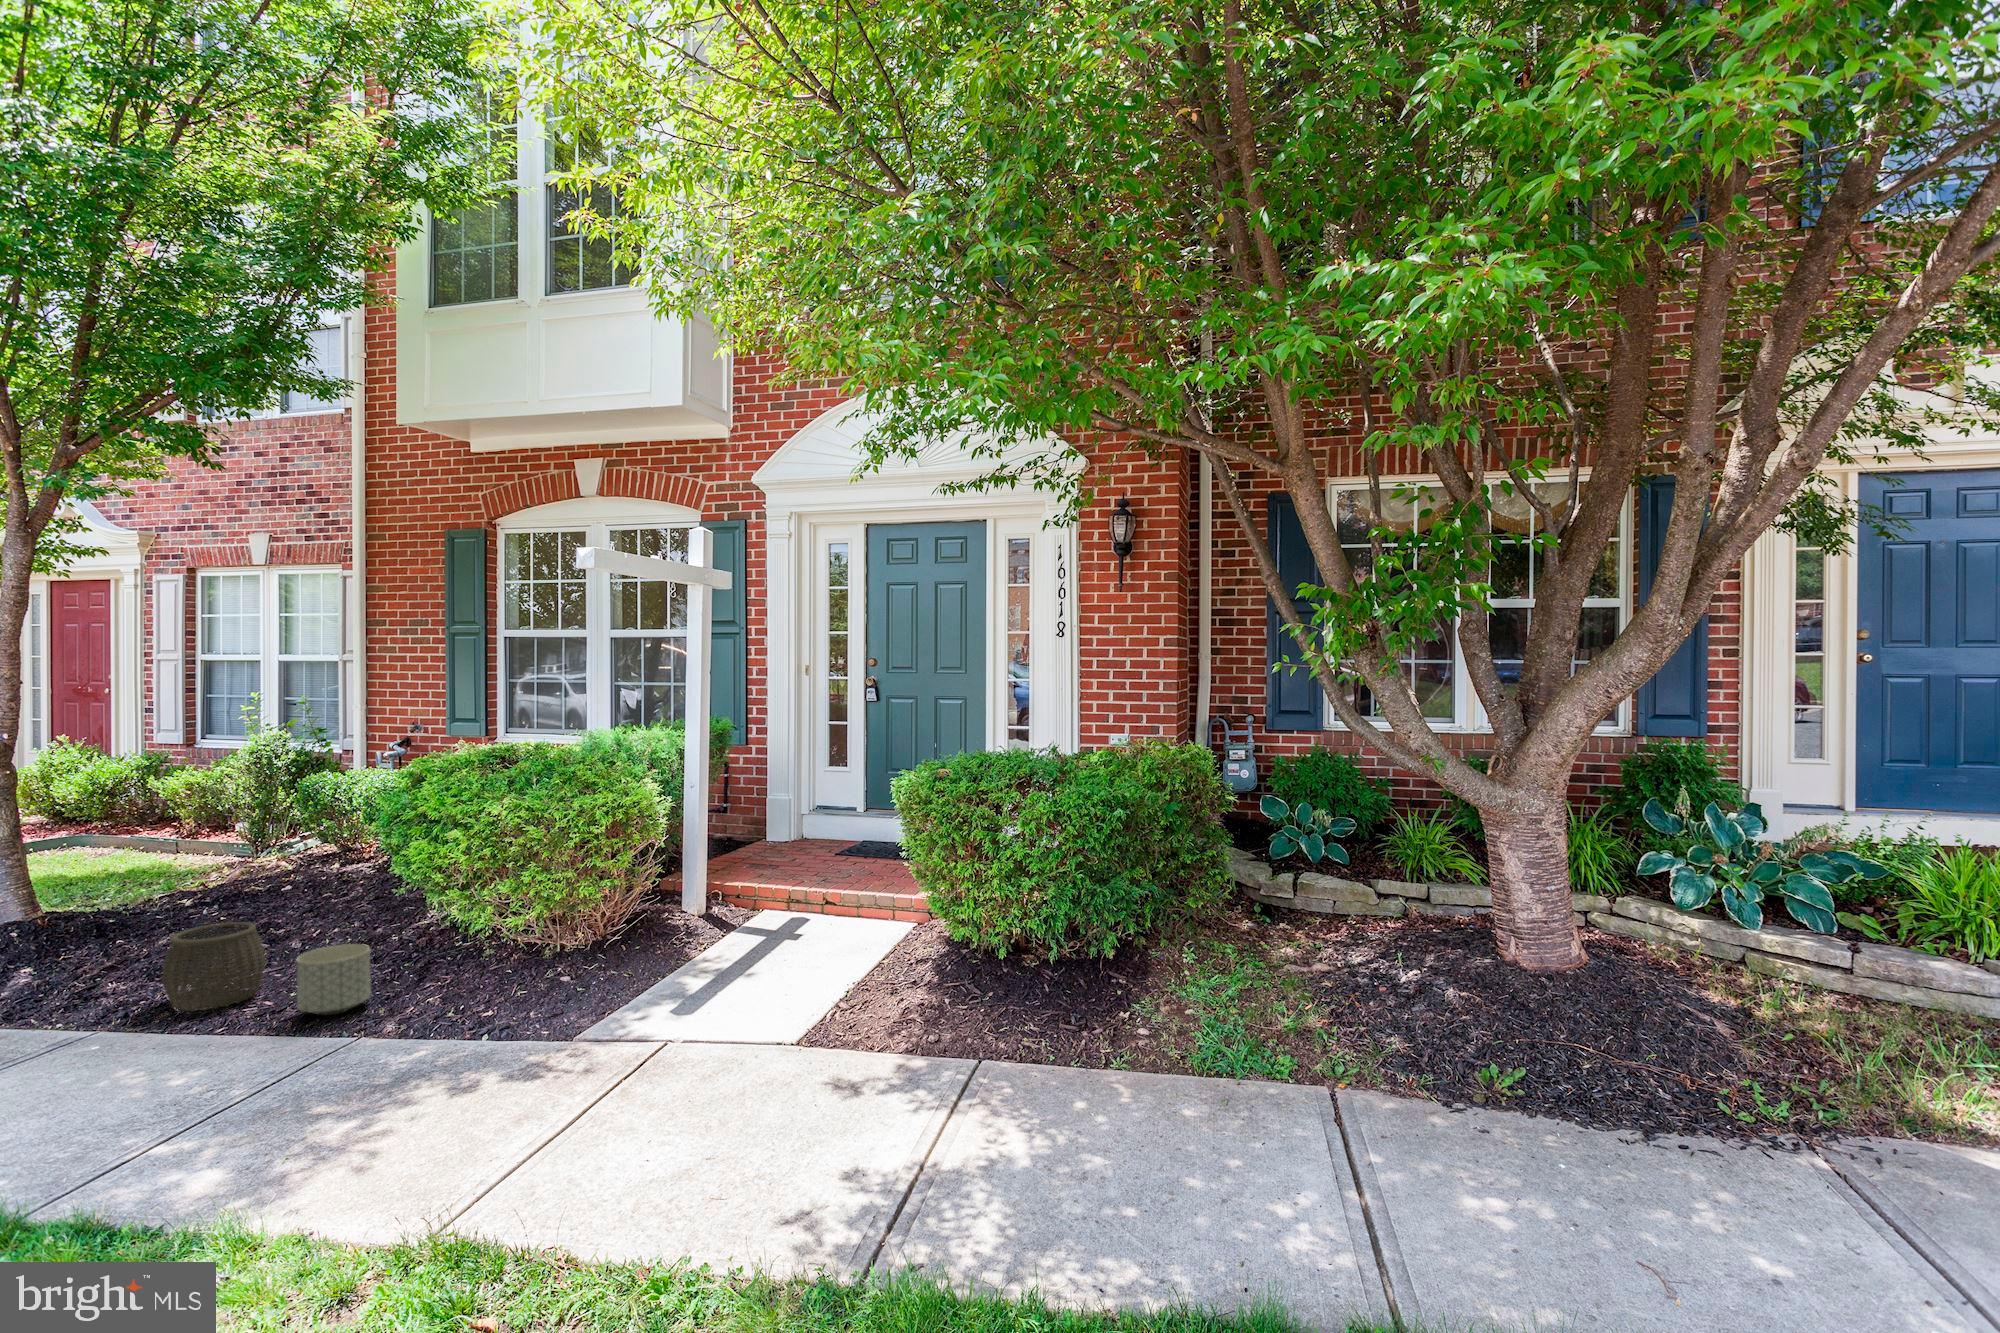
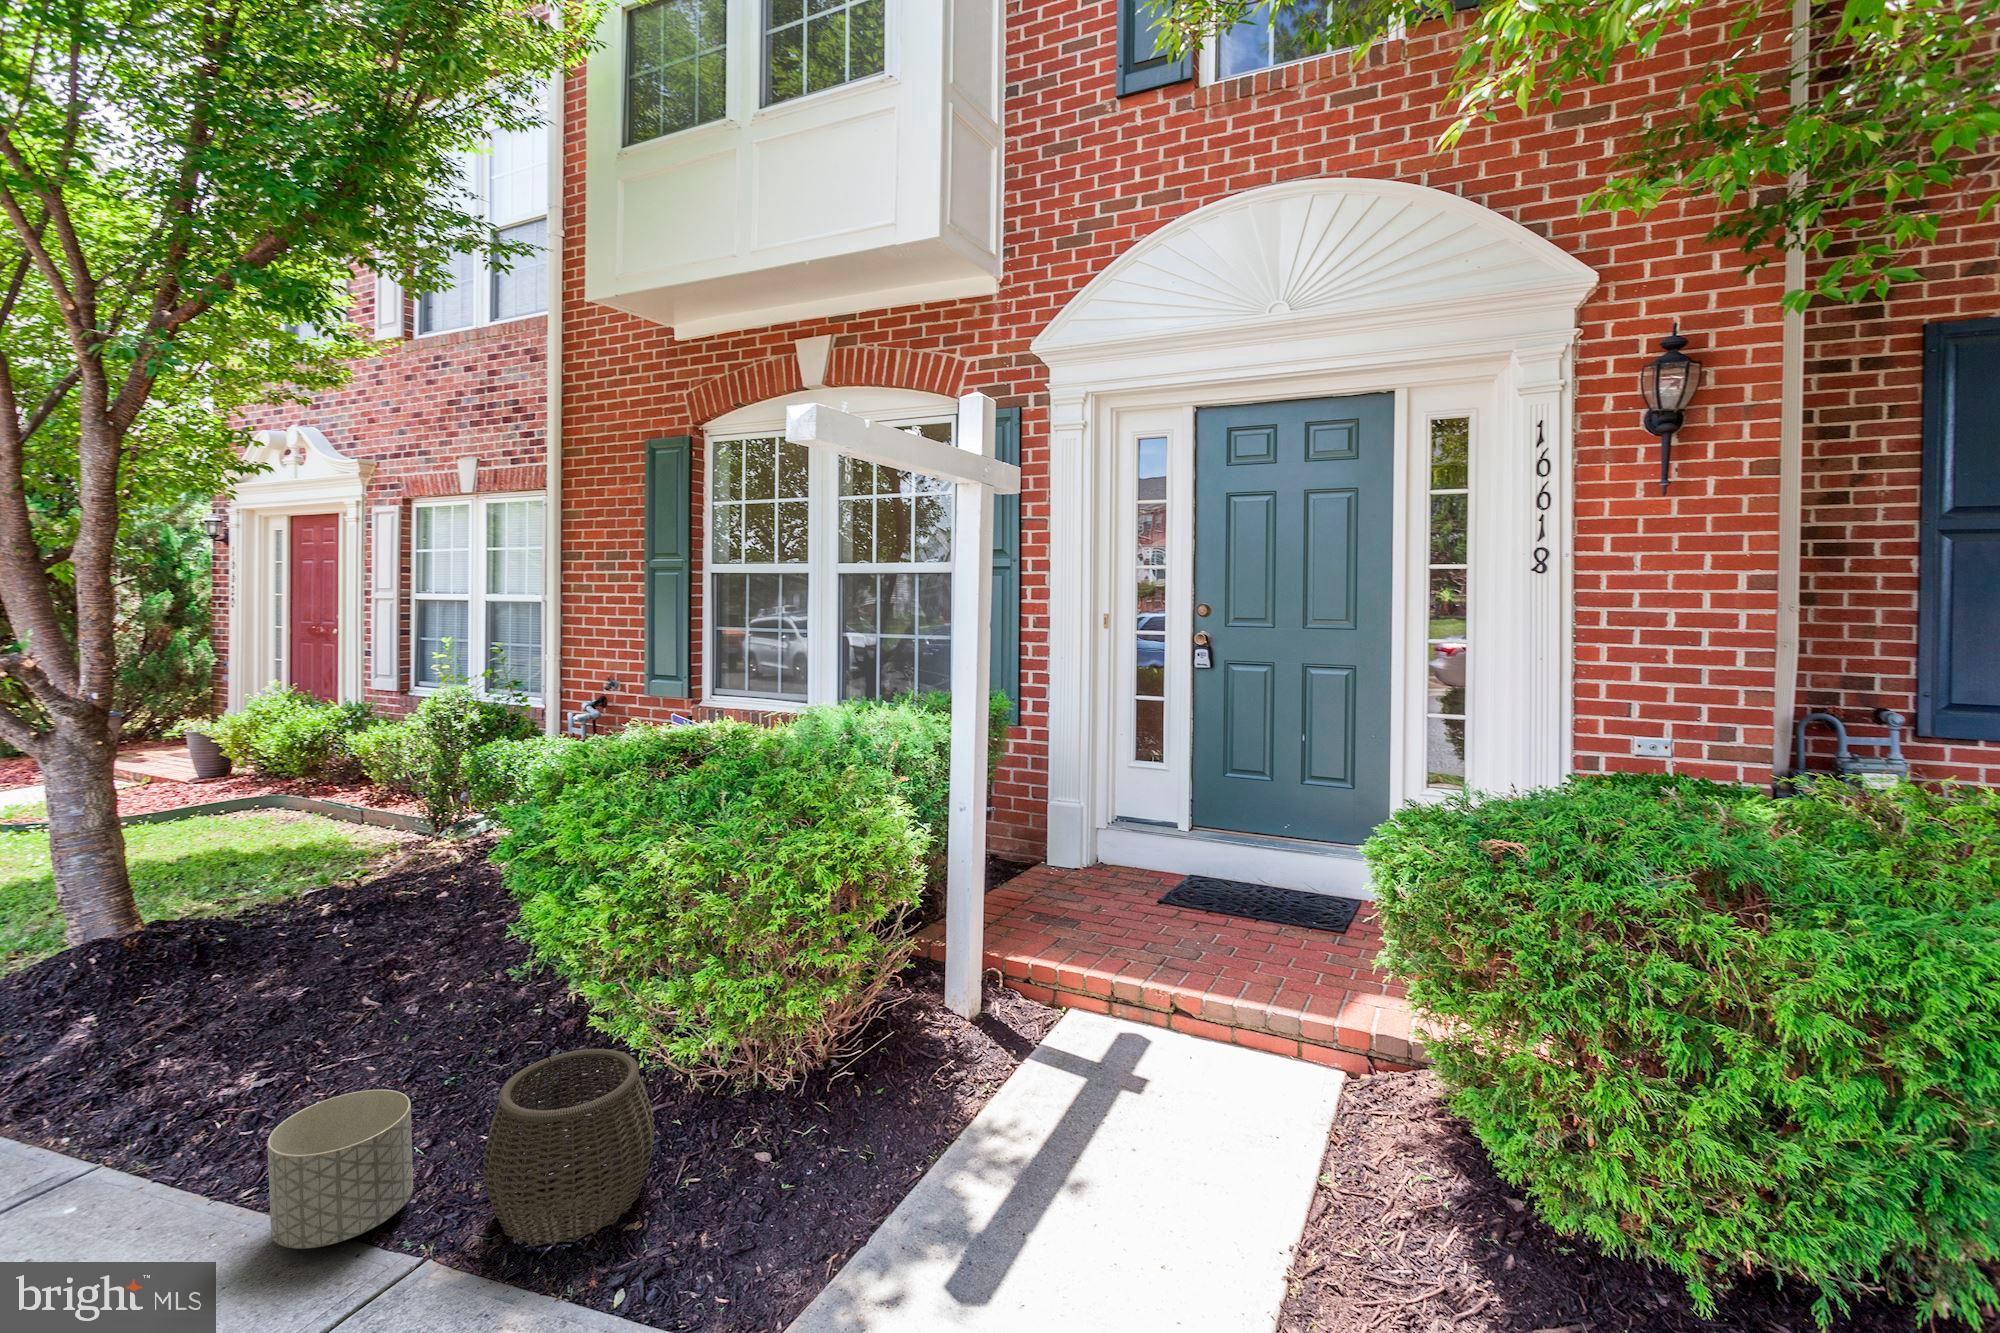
woven basket: present [162,922,266,1011] -> present [483,1049,655,1247]

